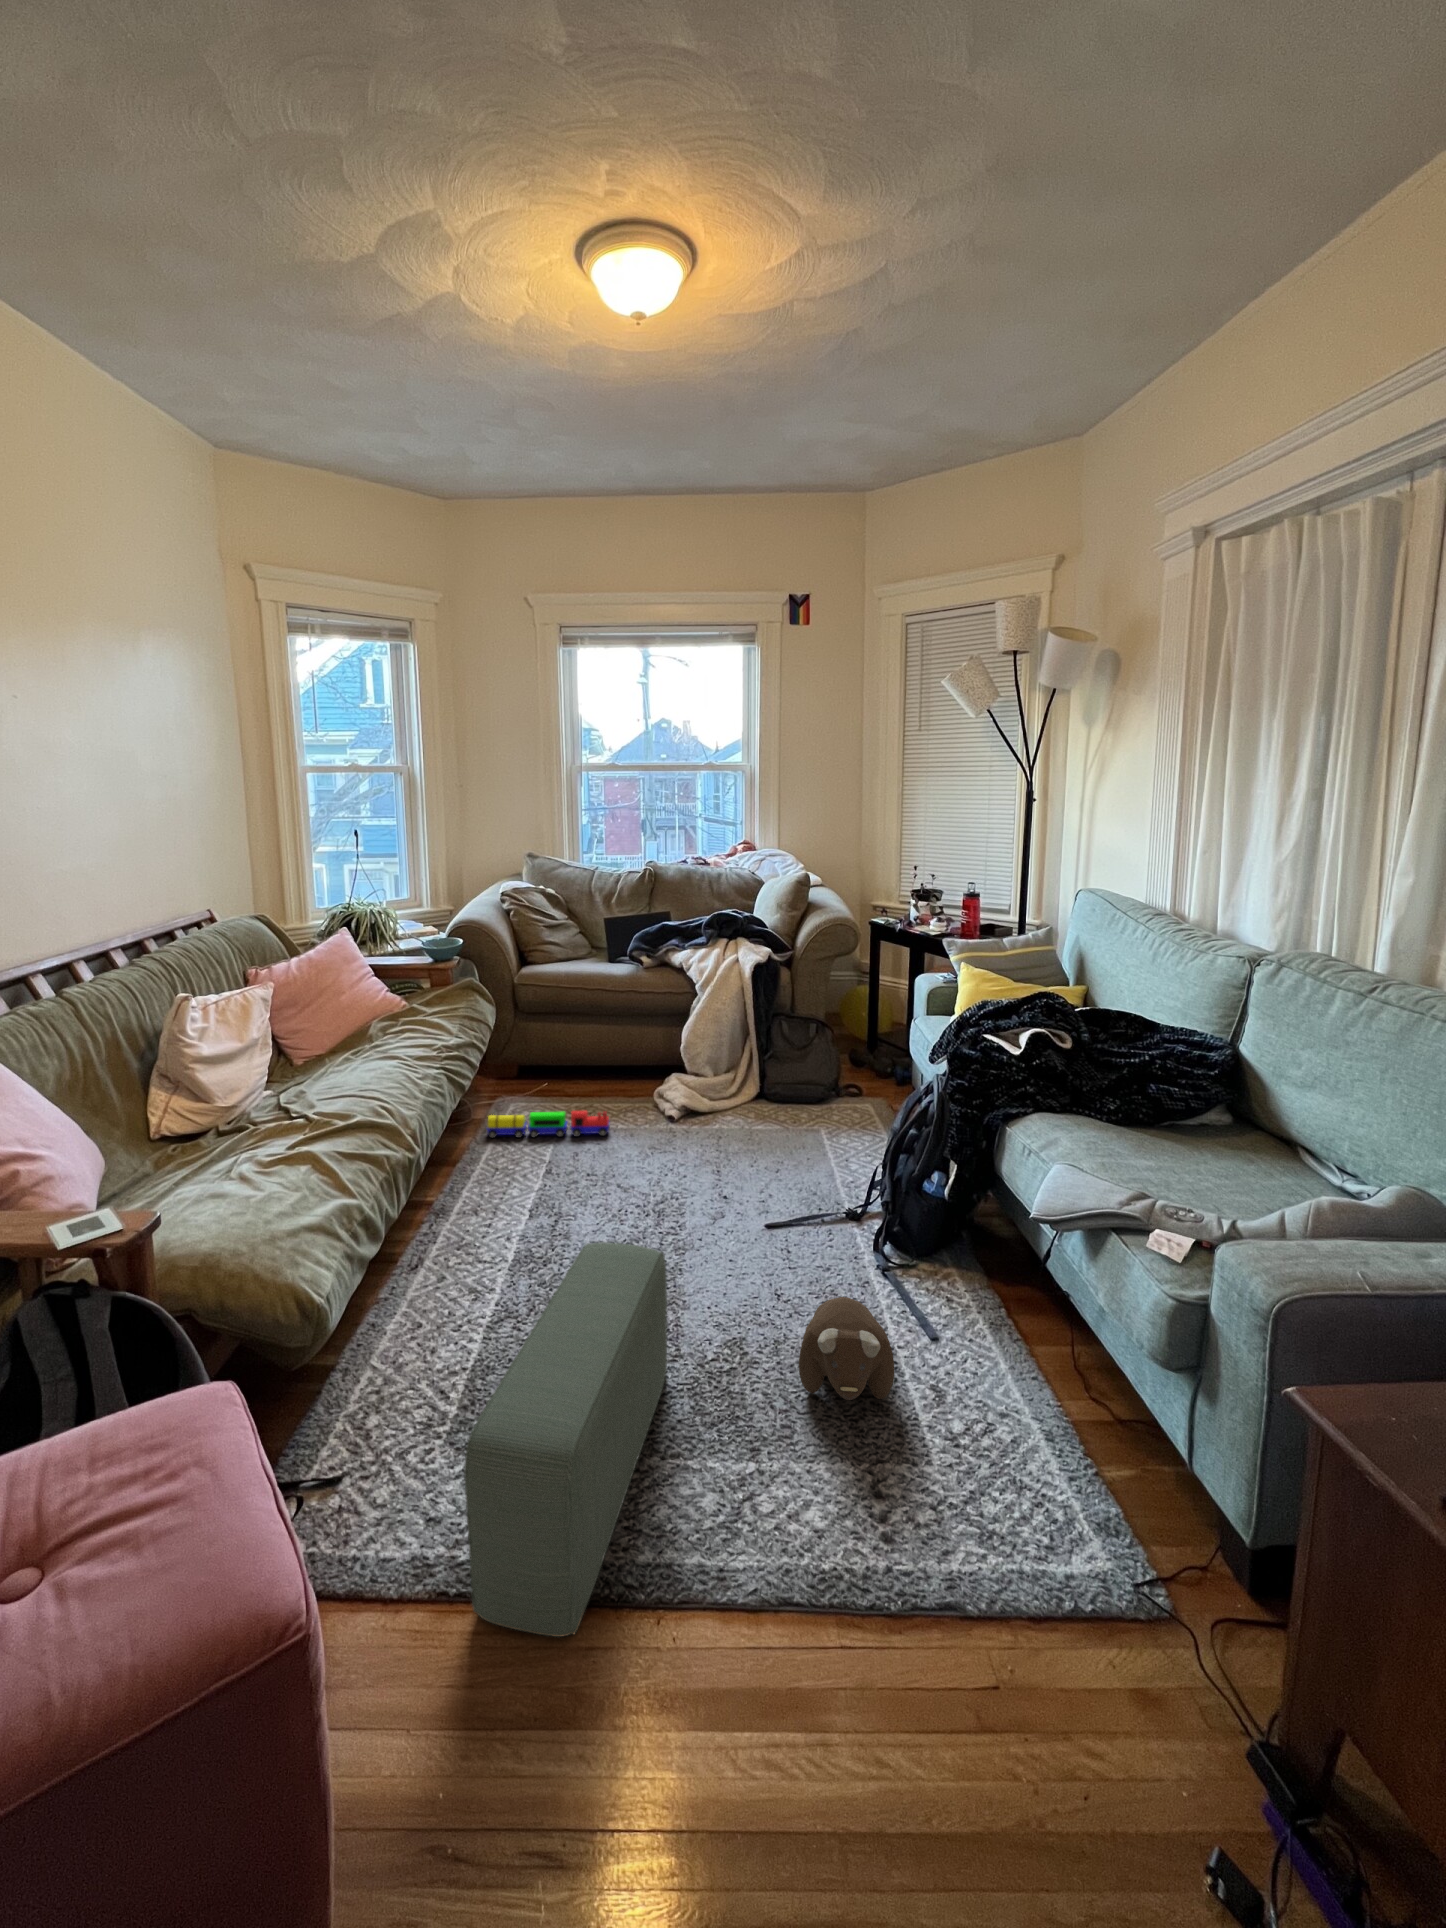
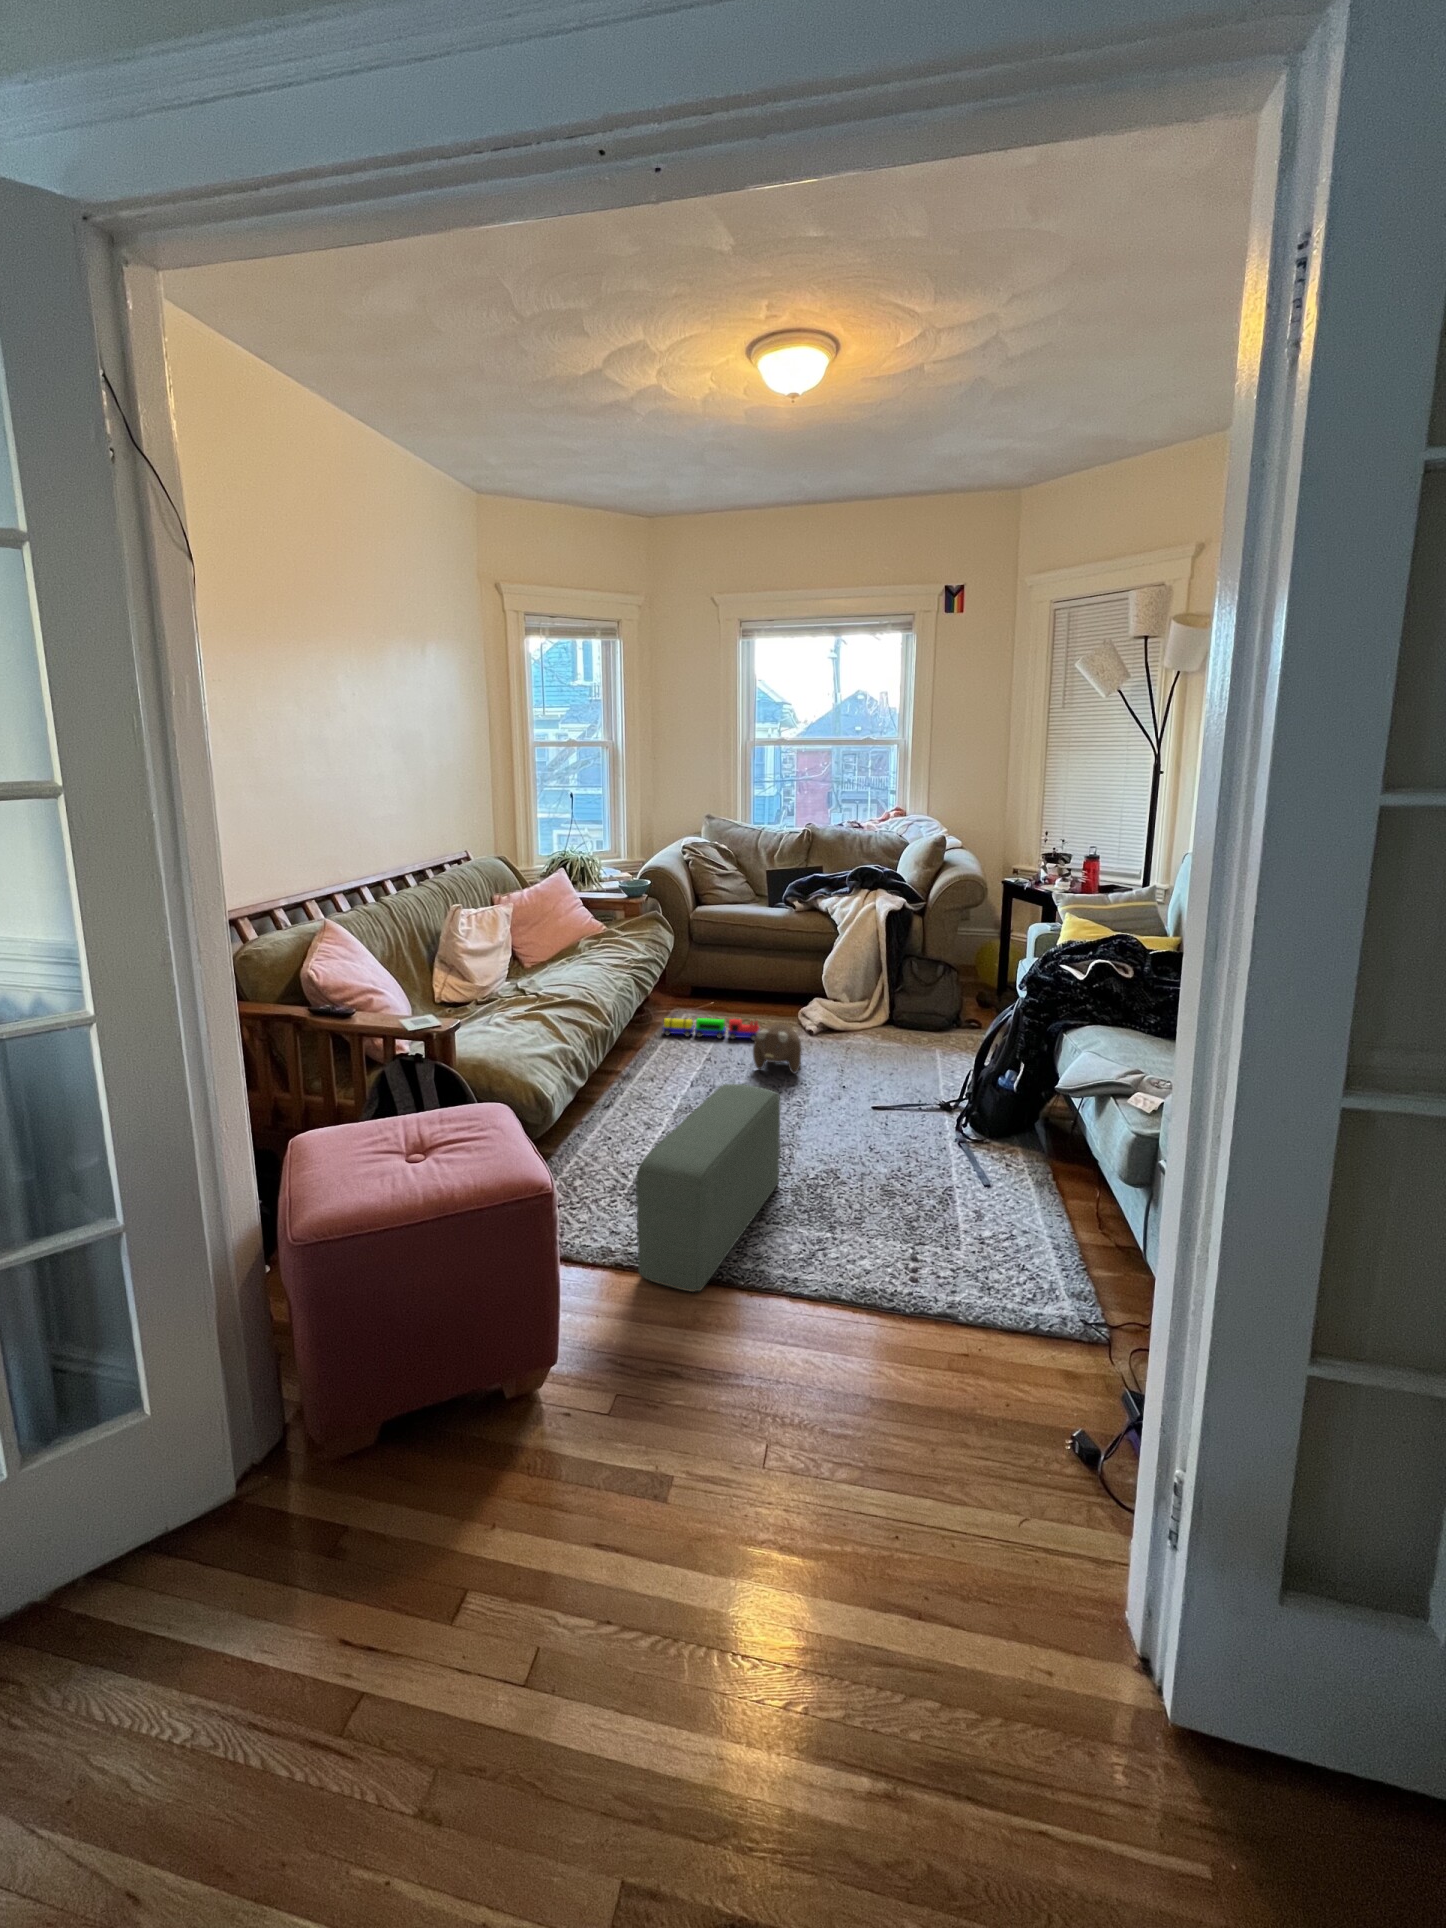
plush toy: present [799,1297,894,1400] -> present [753,1024,802,1073]

